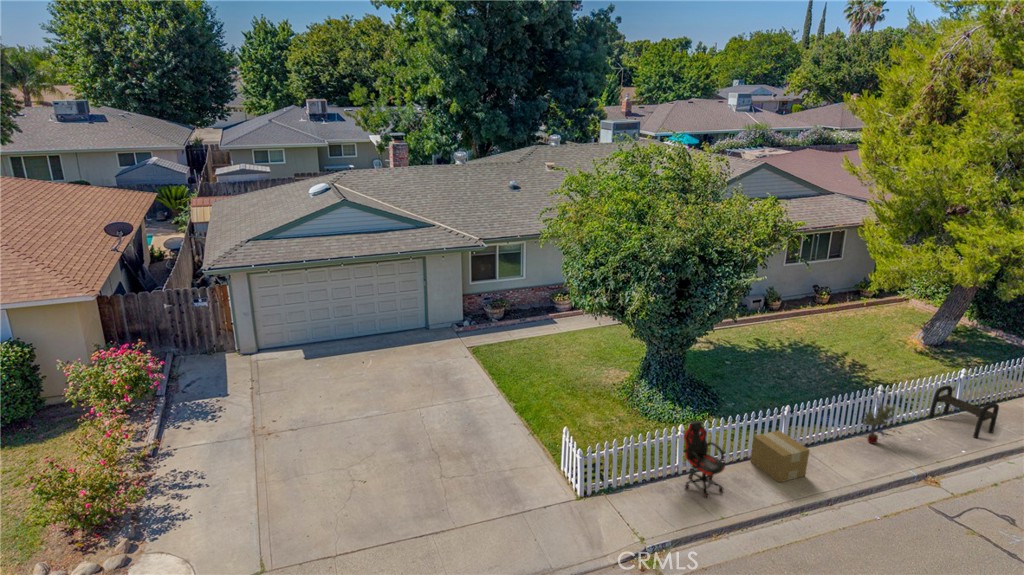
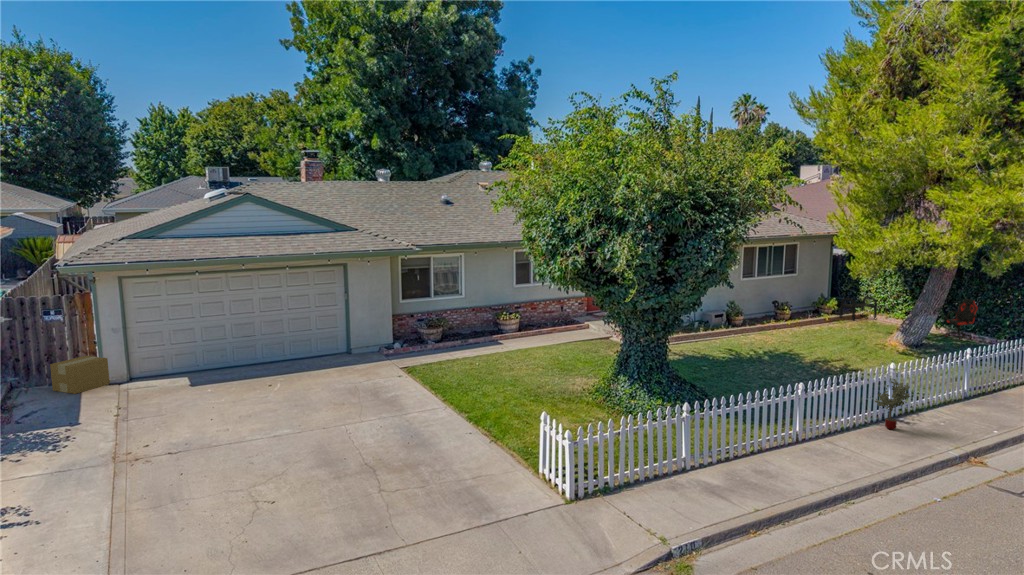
bench: present [929,386,999,438] -> present [839,297,877,320]
chair: present [684,421,725,497] -> present [945,299,978,340]
cardboard box: present [750,431,809,483] -> present [50,356,110,394]

